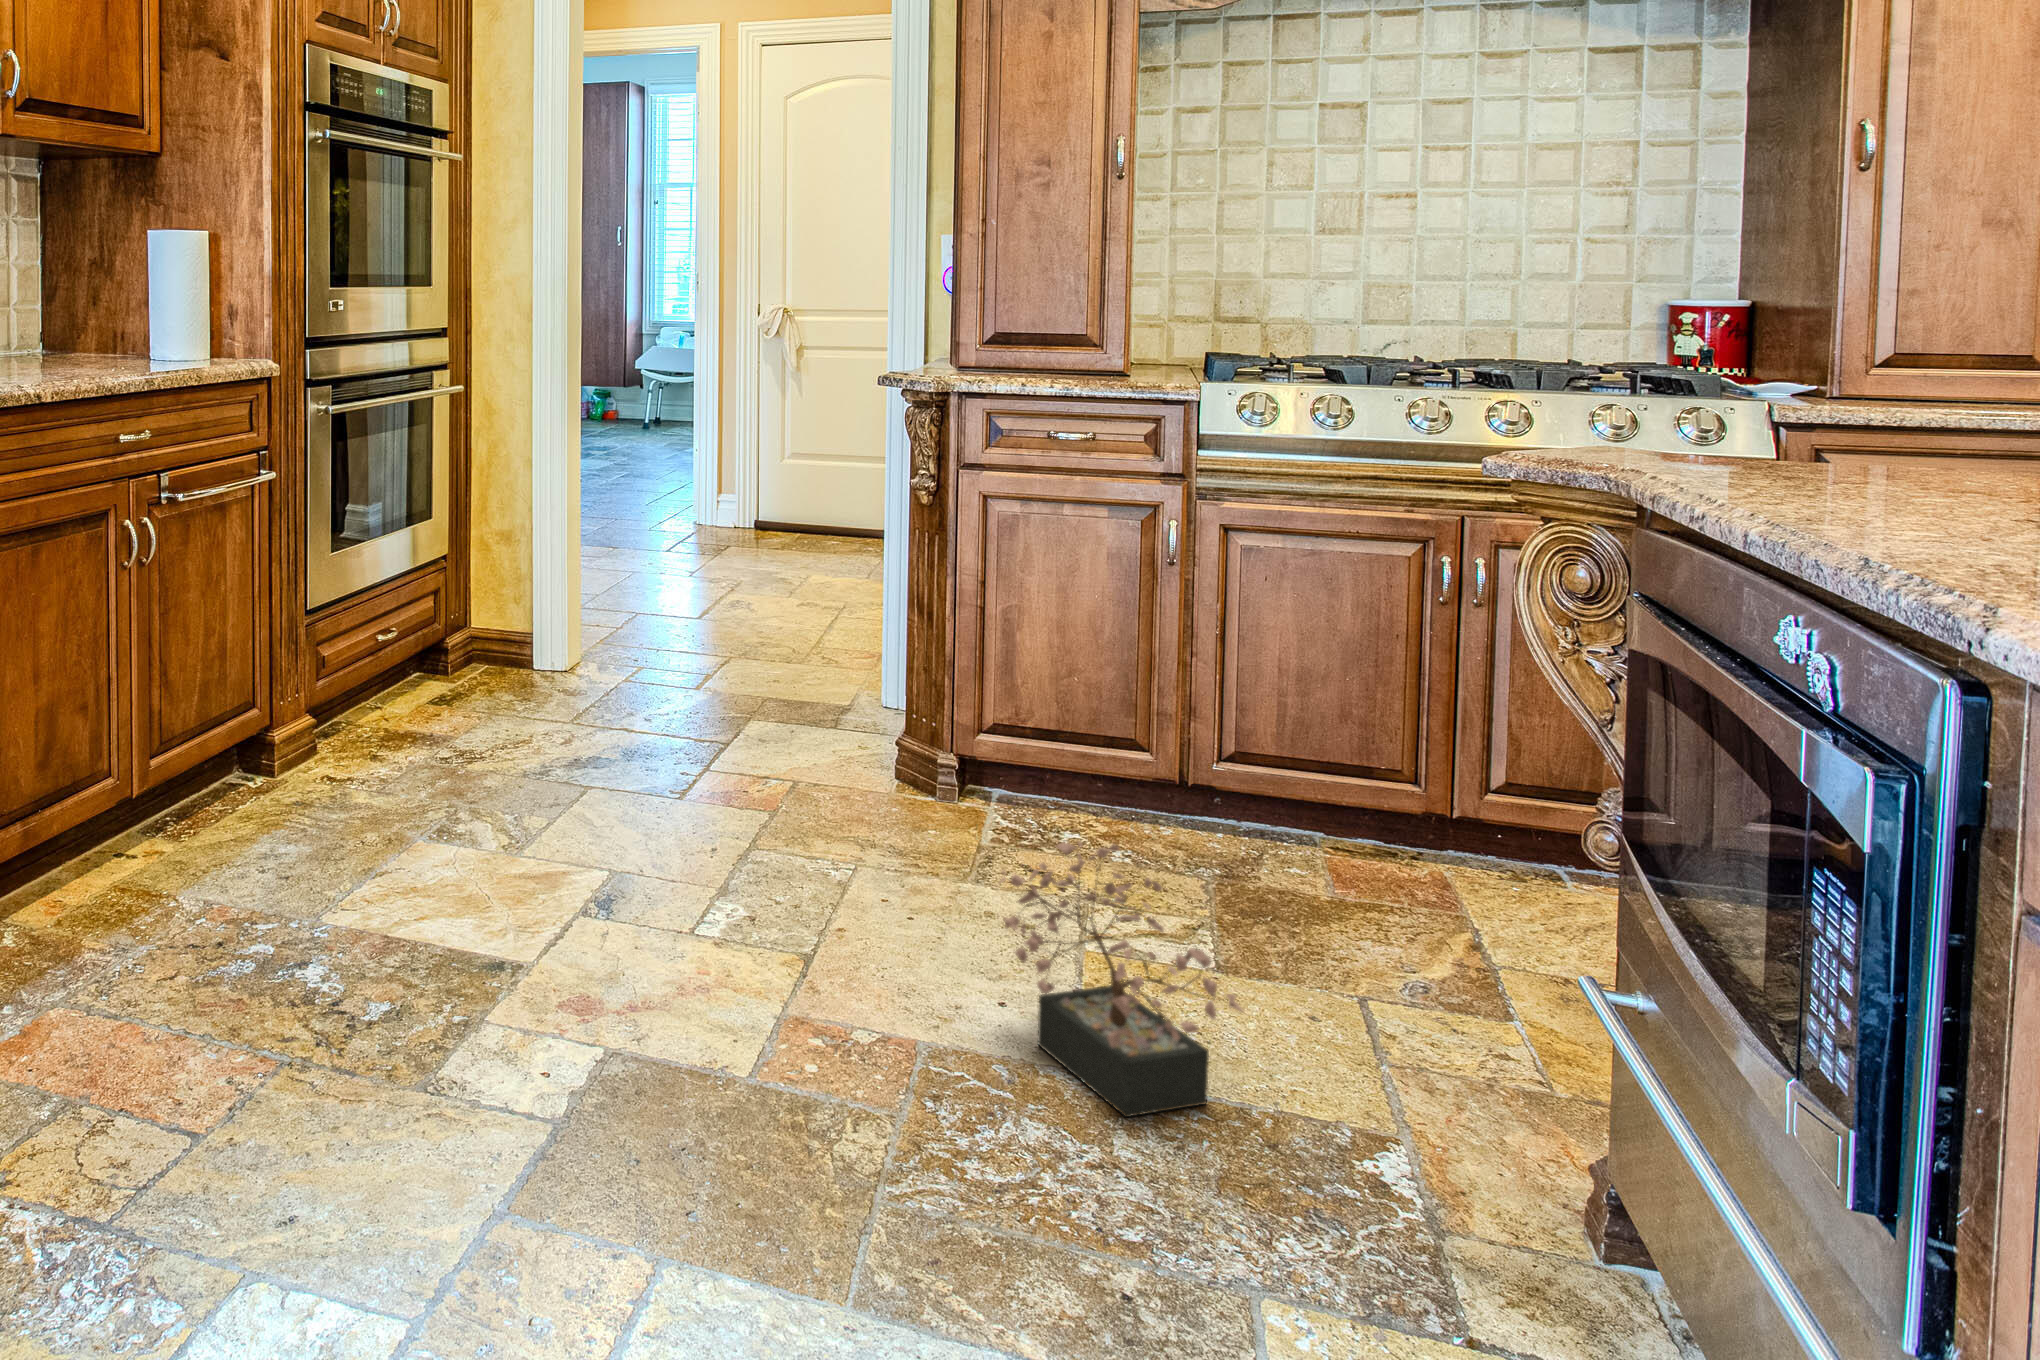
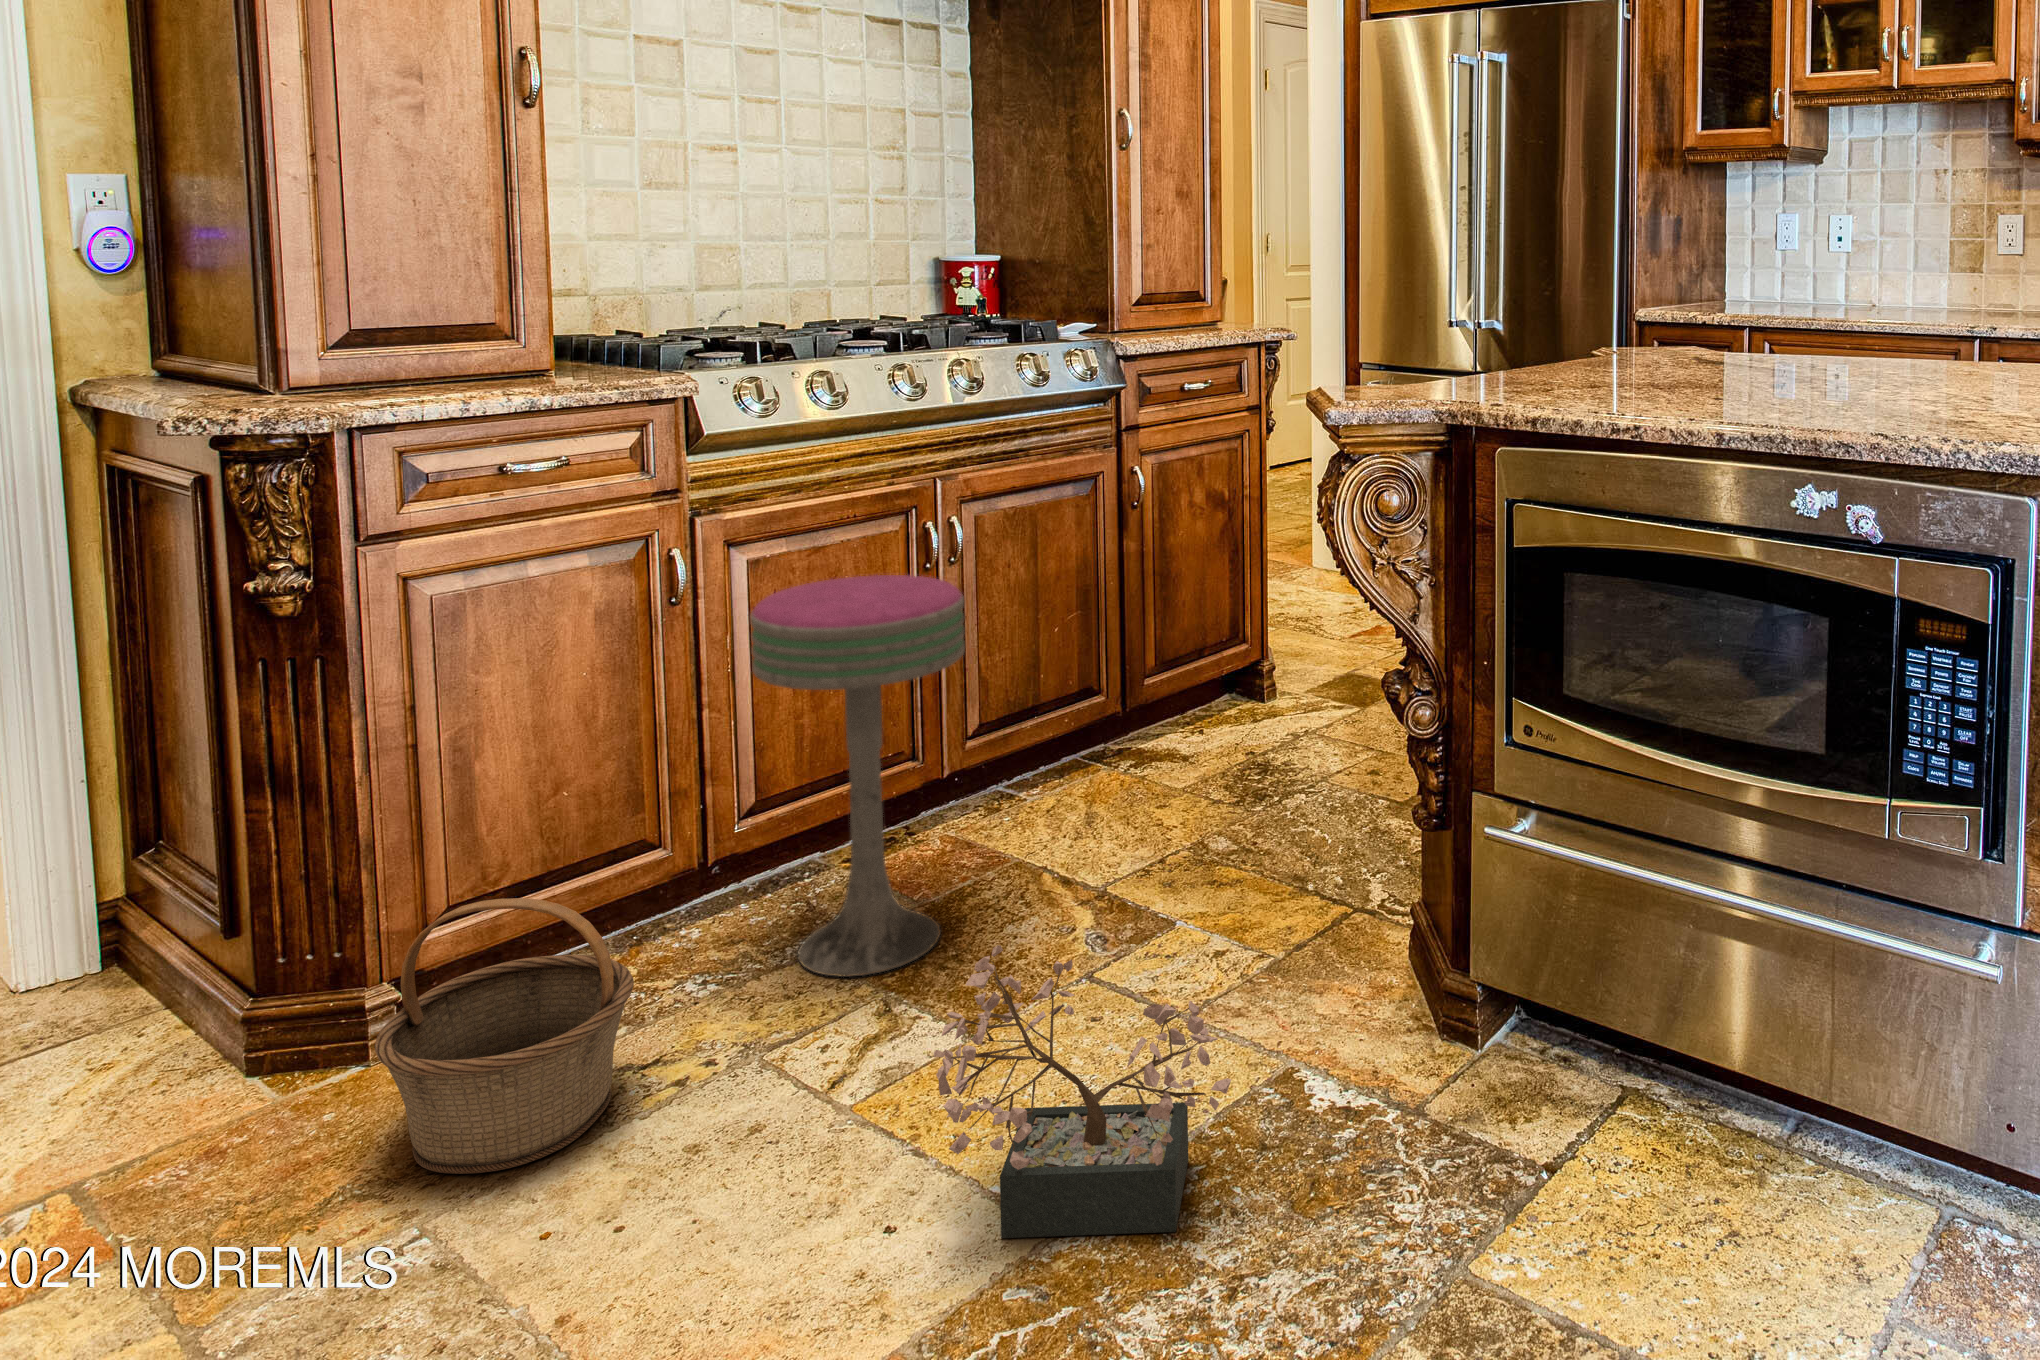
bar stool: none [1169,570,1362,919] -> present [750,575,965,977]
basket: none [871,704,1020,878] -> present [375,898,634,1174]

